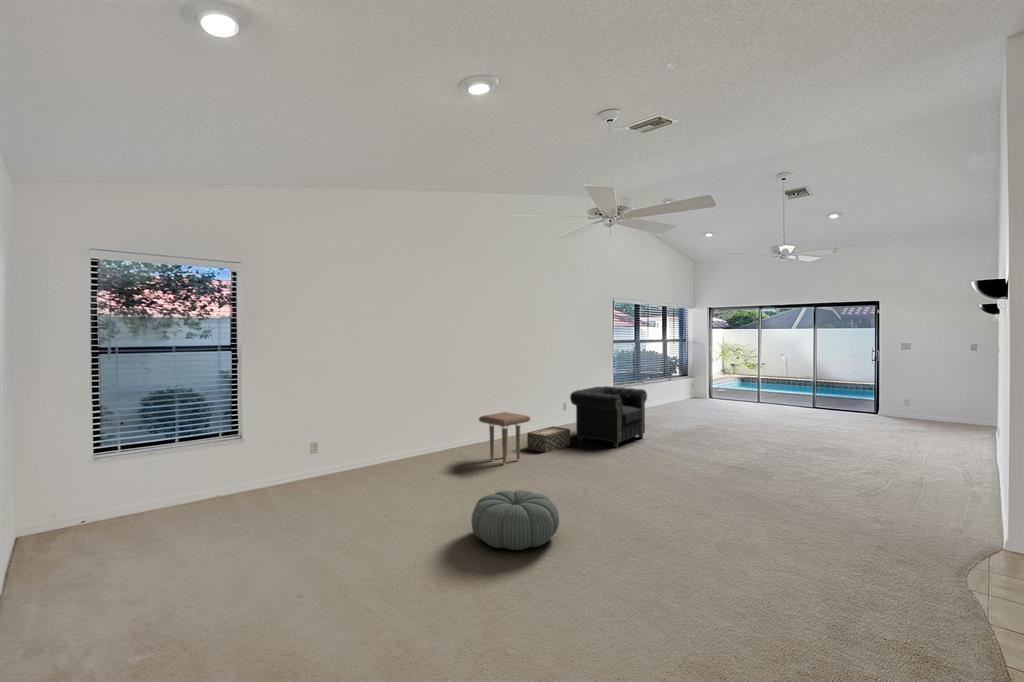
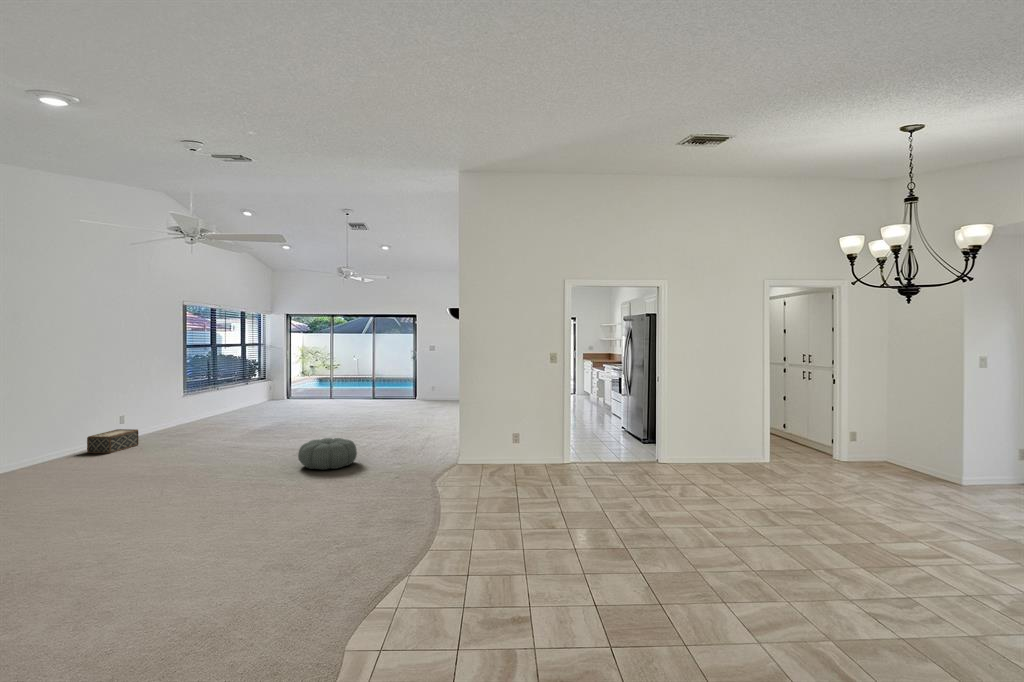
armchair: present [570,386,647,447] -> none [138,388,221,442]
side table: present [479,412,530,464] -> none [27,416,93,467]
pouf: present [471,490,559,550] -> present [298,438,357,470]

